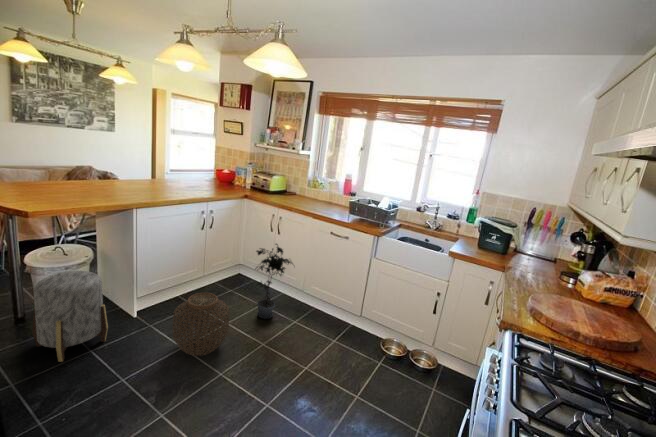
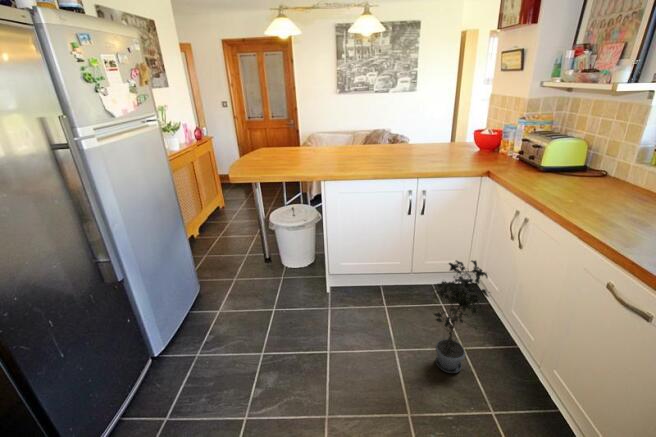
stool: present [33,271,108,362] -> none [237,234,289,311]
woven basket: present [173,293,230,356] -> none [302,296,369,374]

